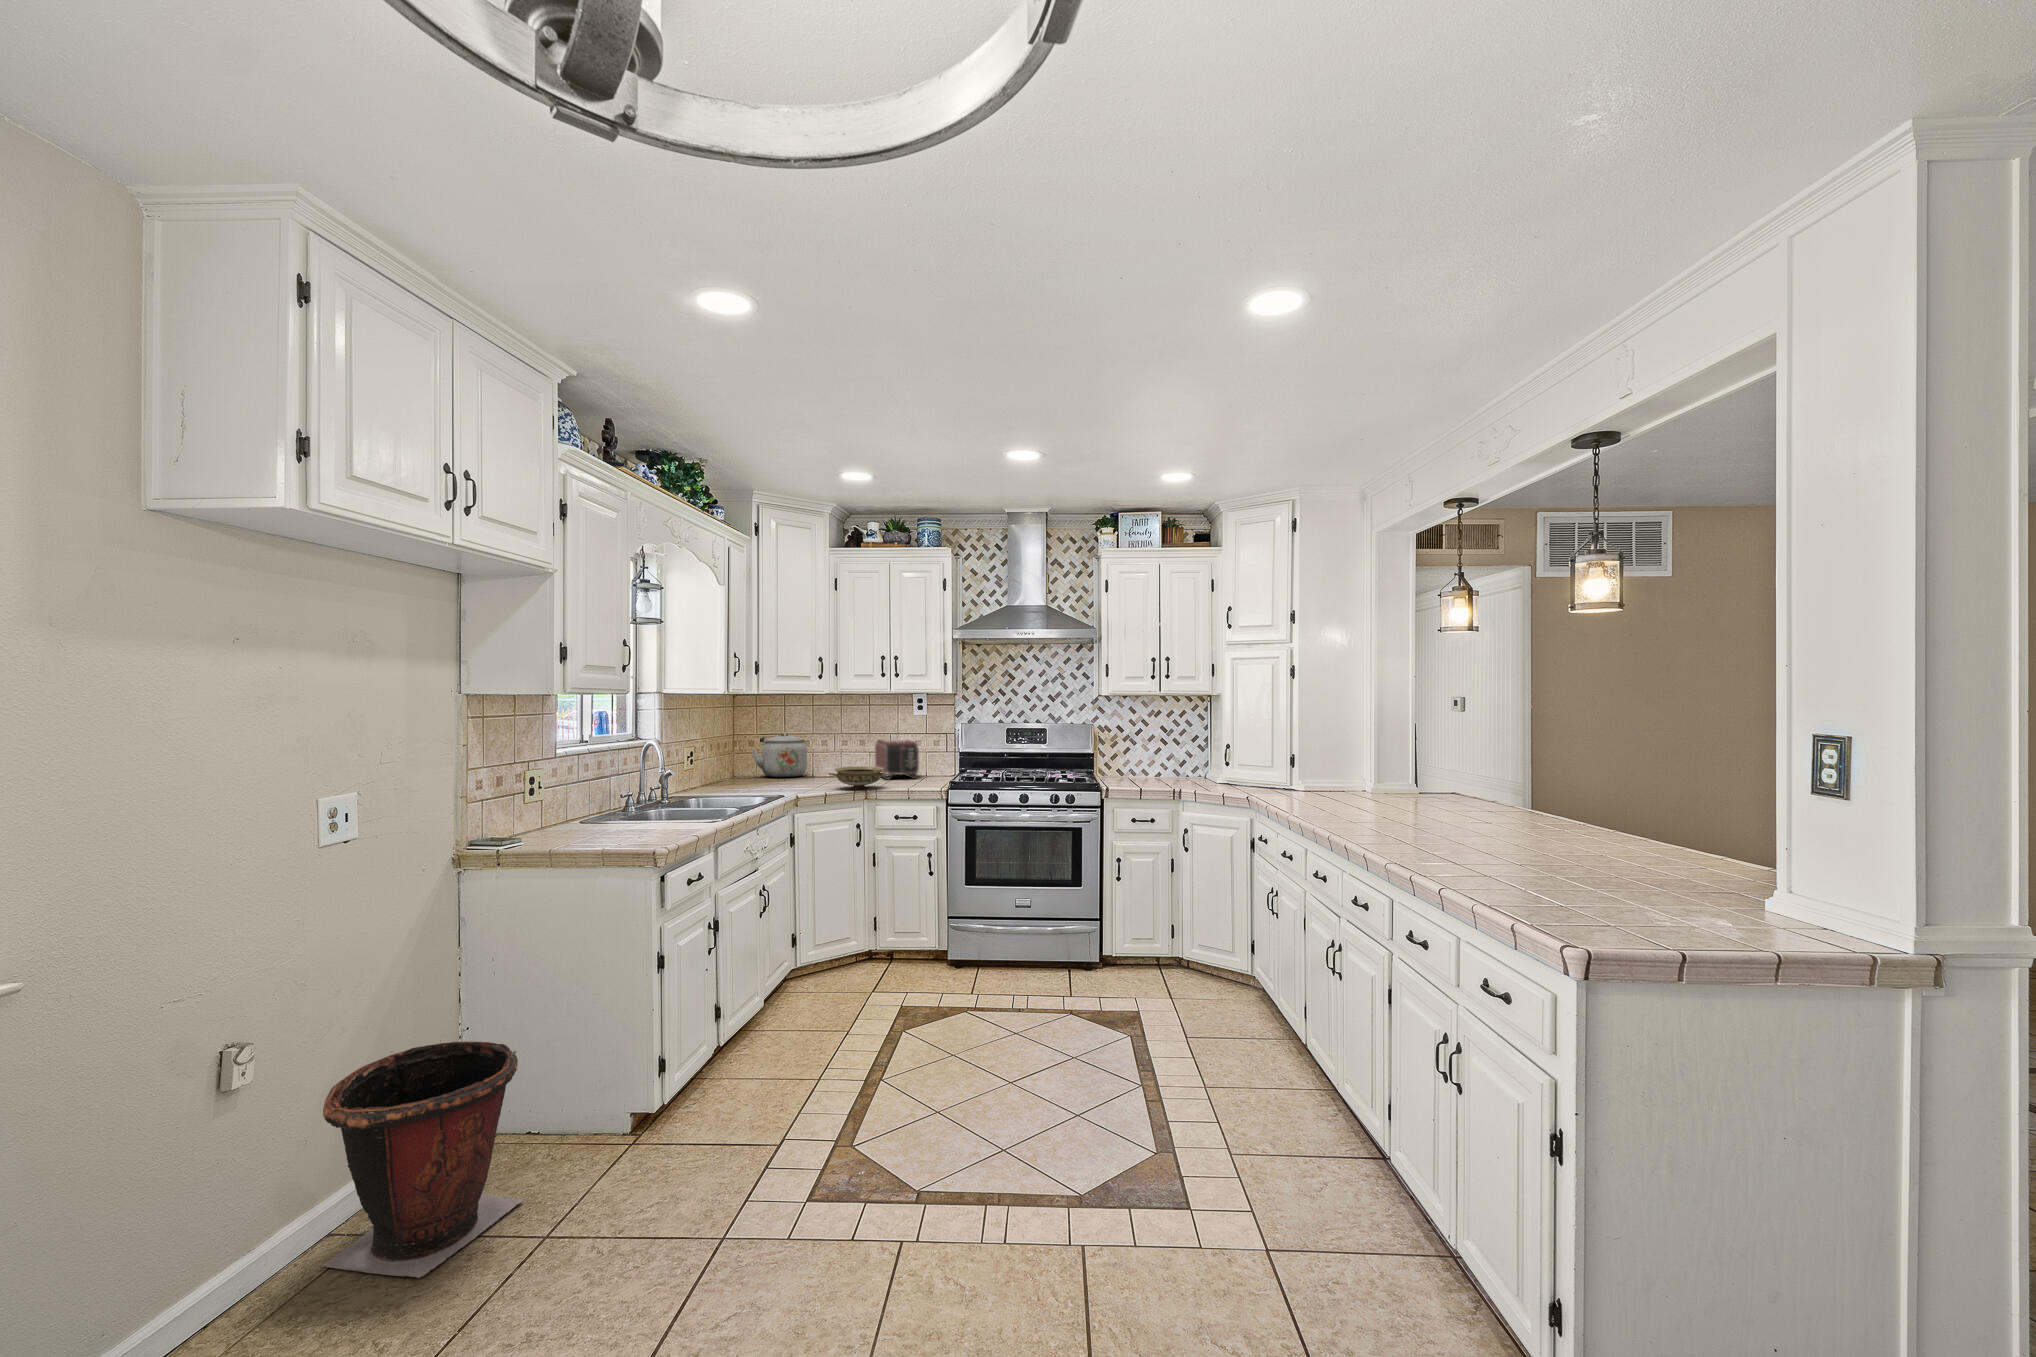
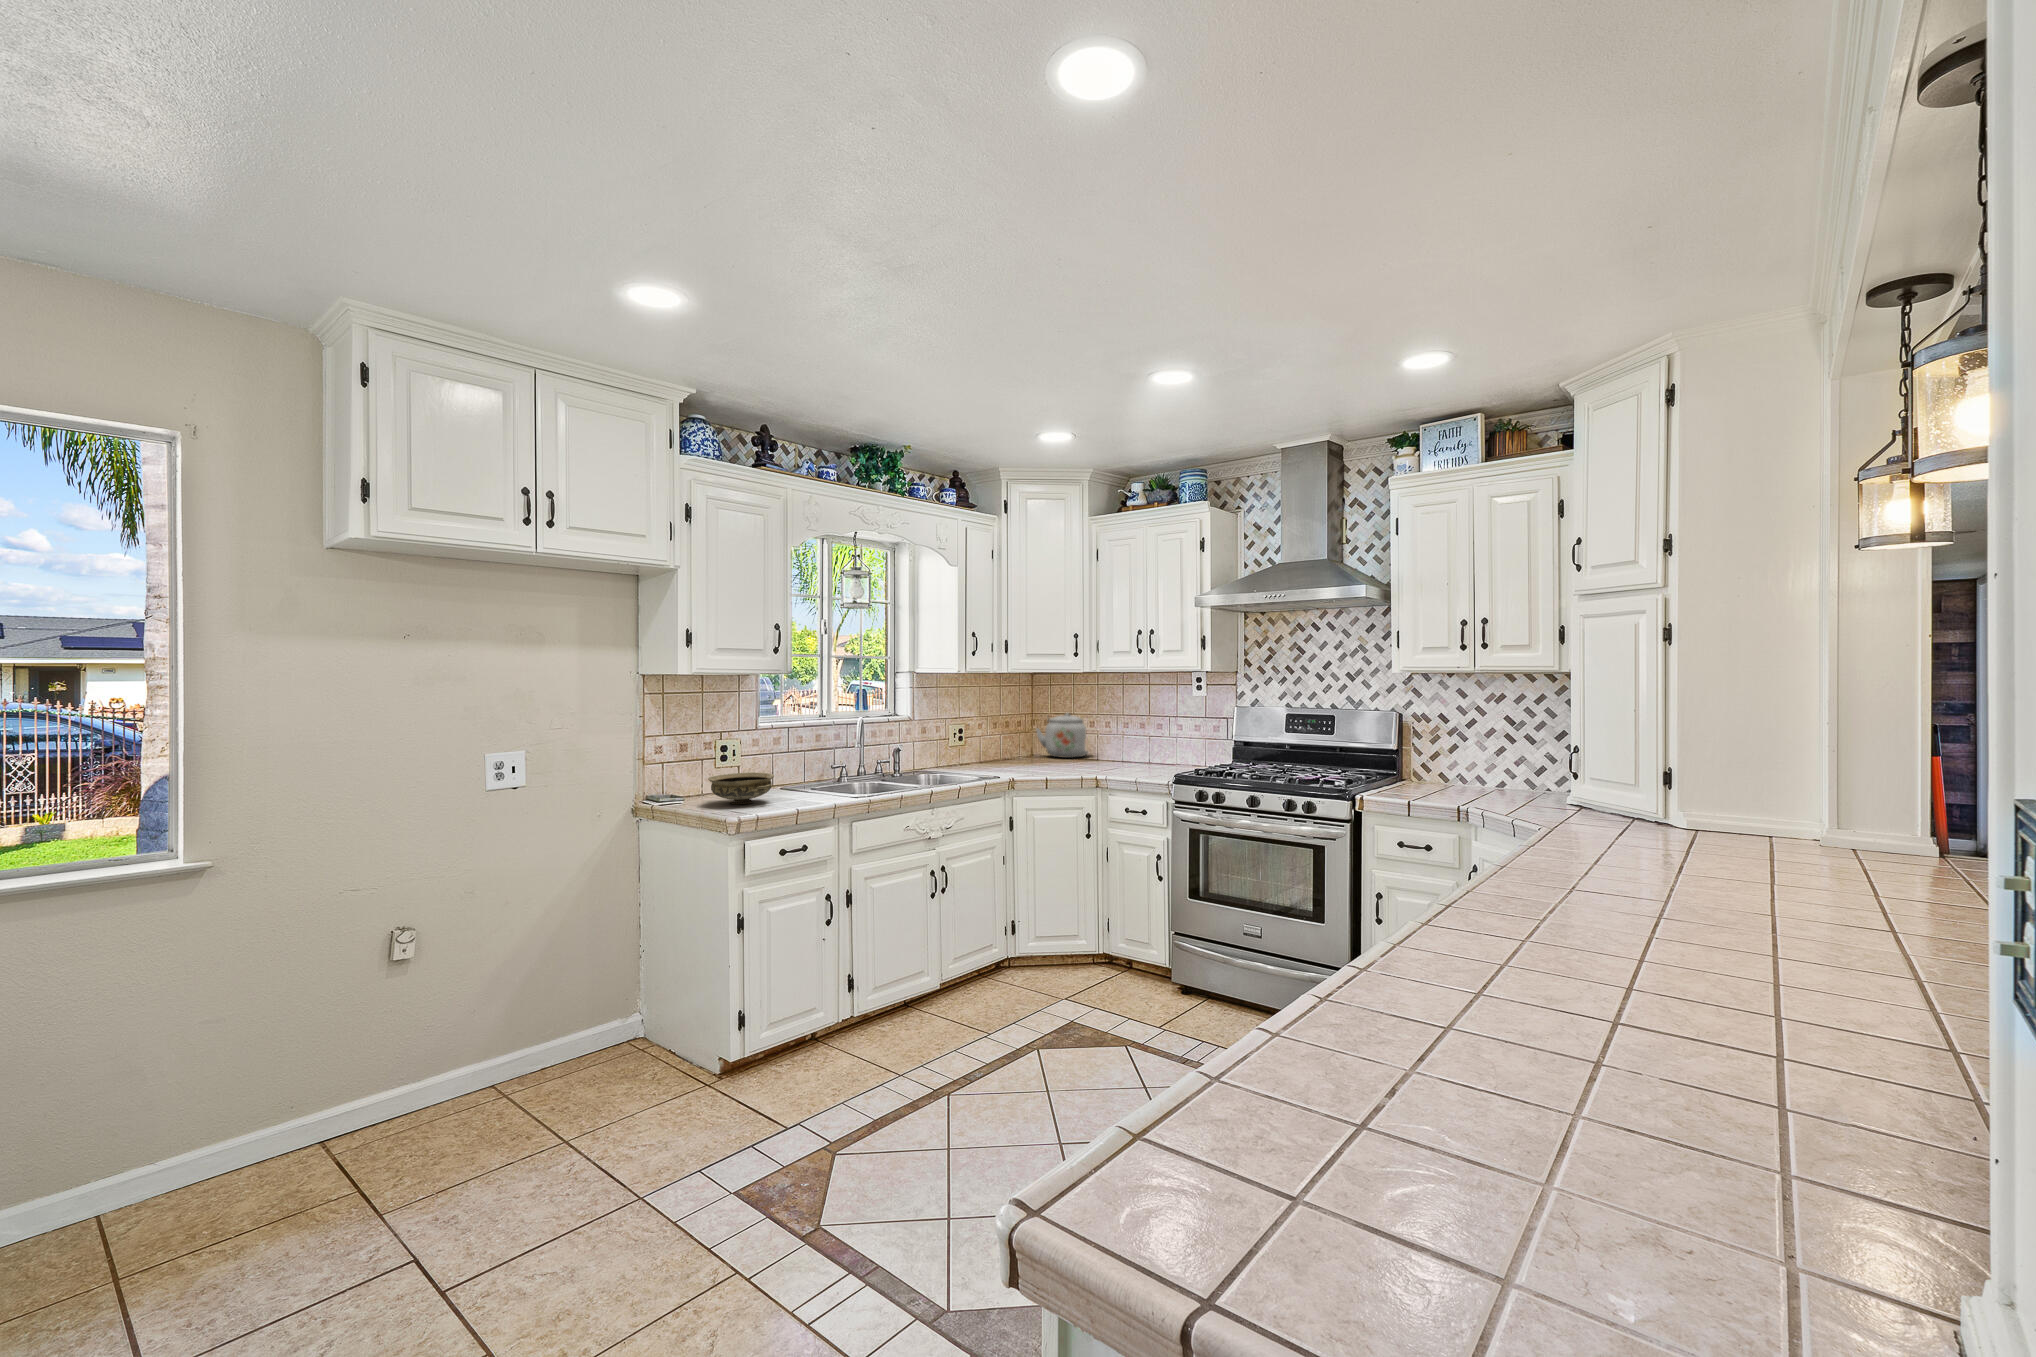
toaster: present [875,740,919,779] -> none [1144,722,1190,767]
ceramic bowl: present [829,766,889,789] -> present [708,773,774,804]
waste bin: present [321,1040,524,1278] -> none [454,953,606,1137]

